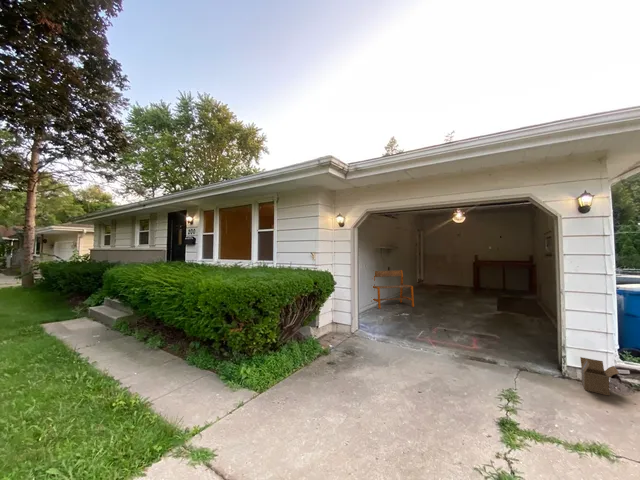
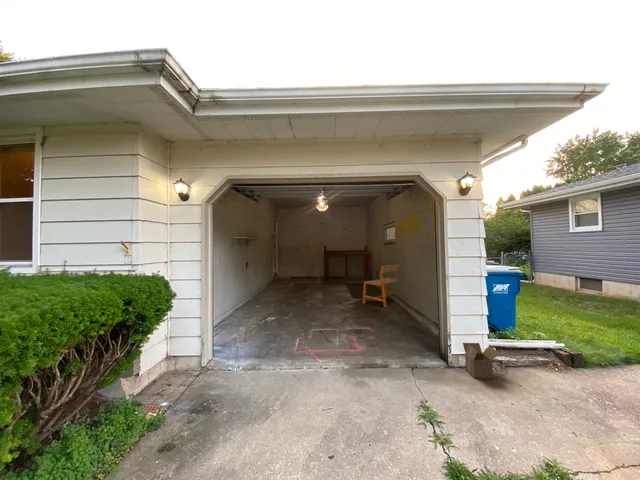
bench: present [373,270,414,309] -> present [363,264,399,307]

